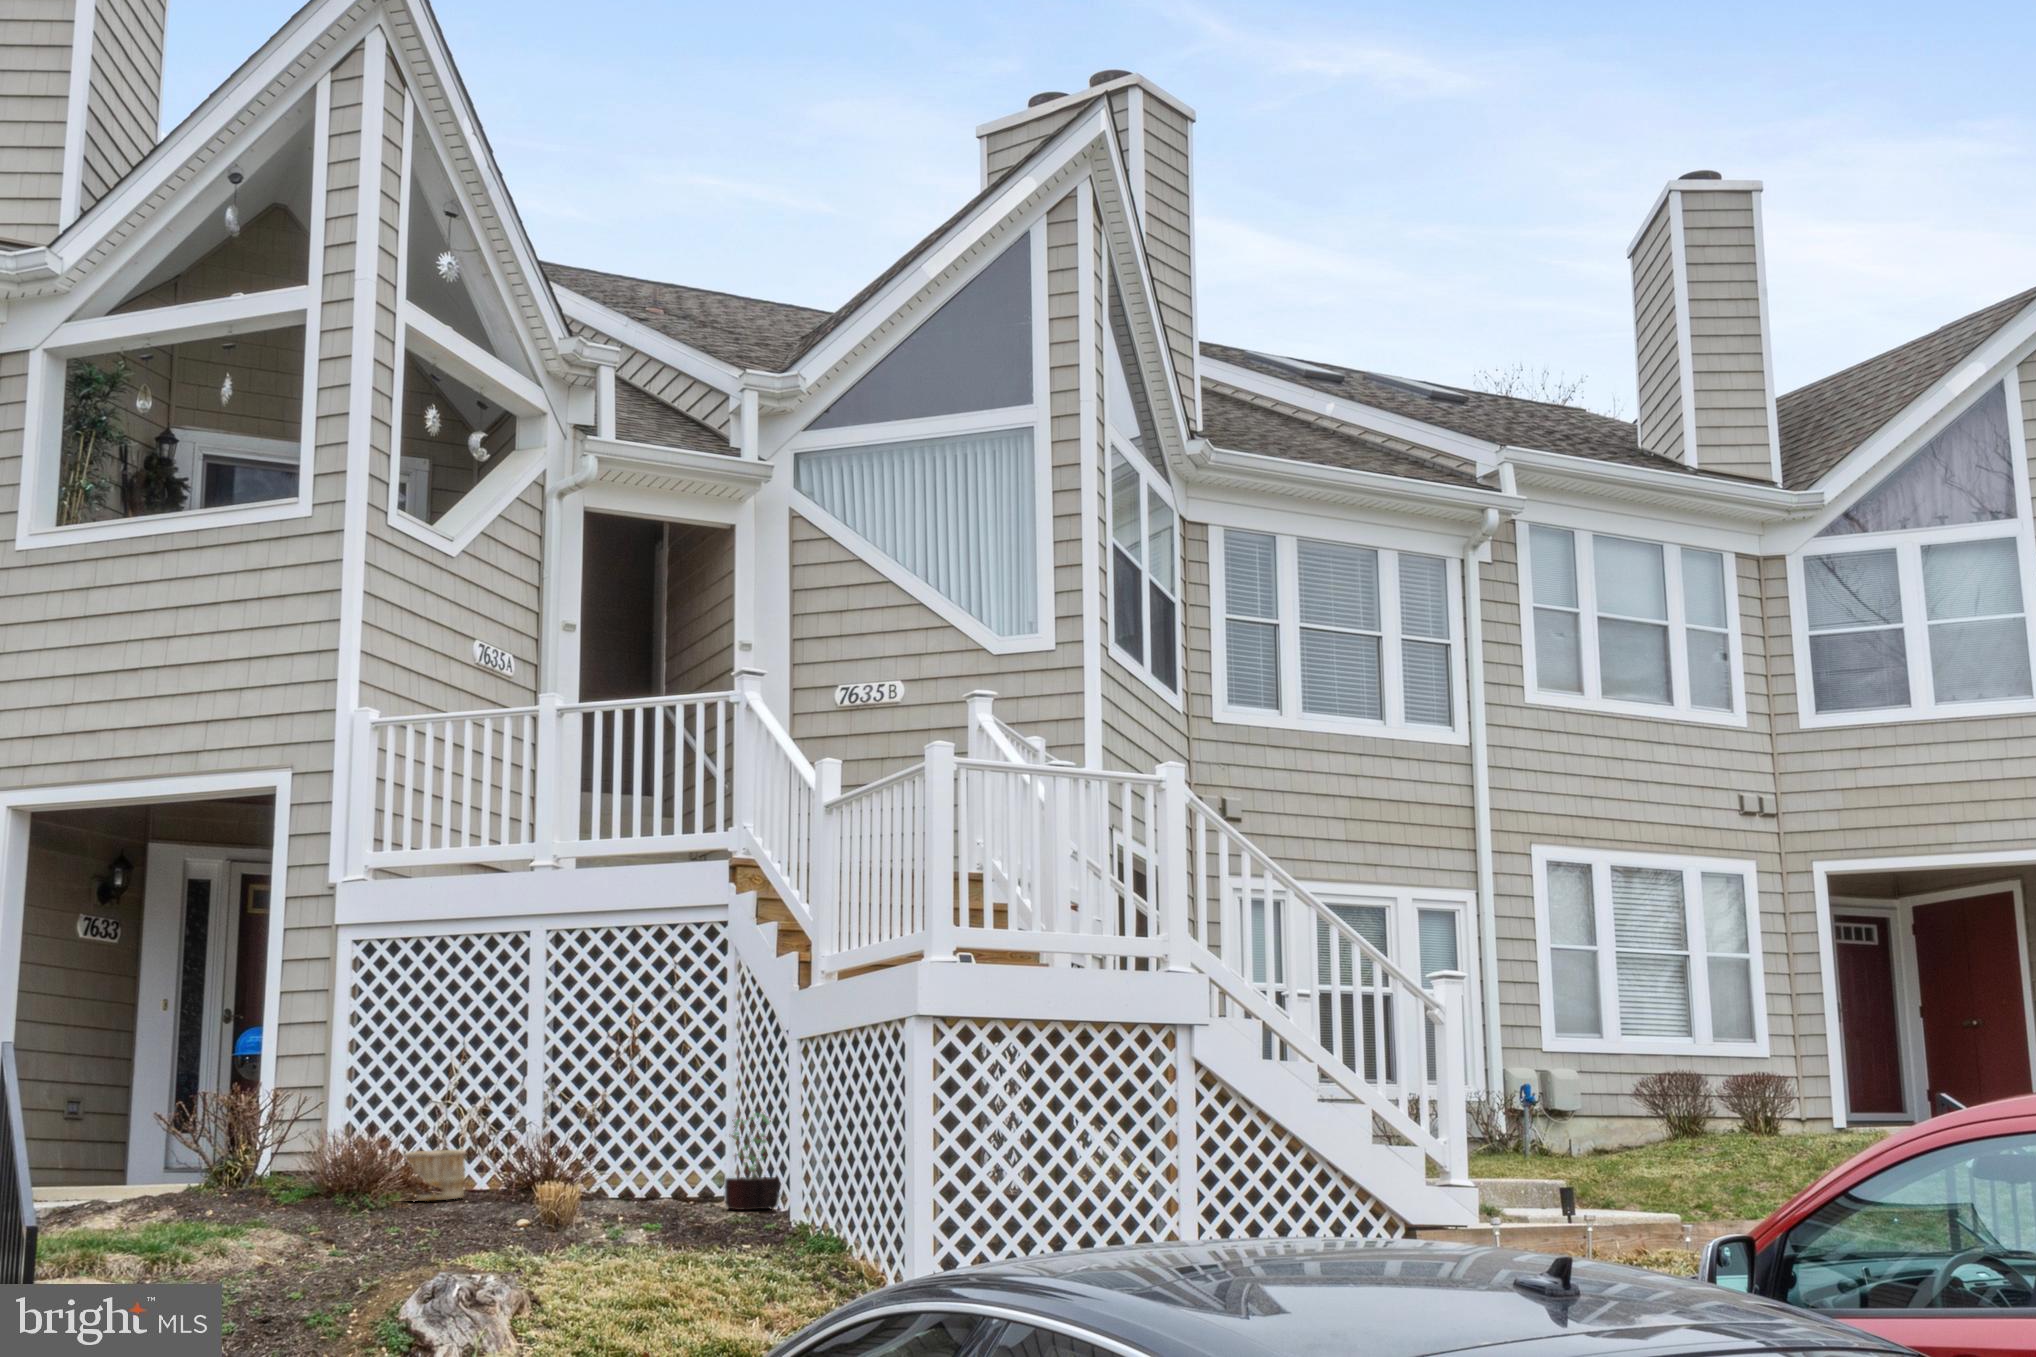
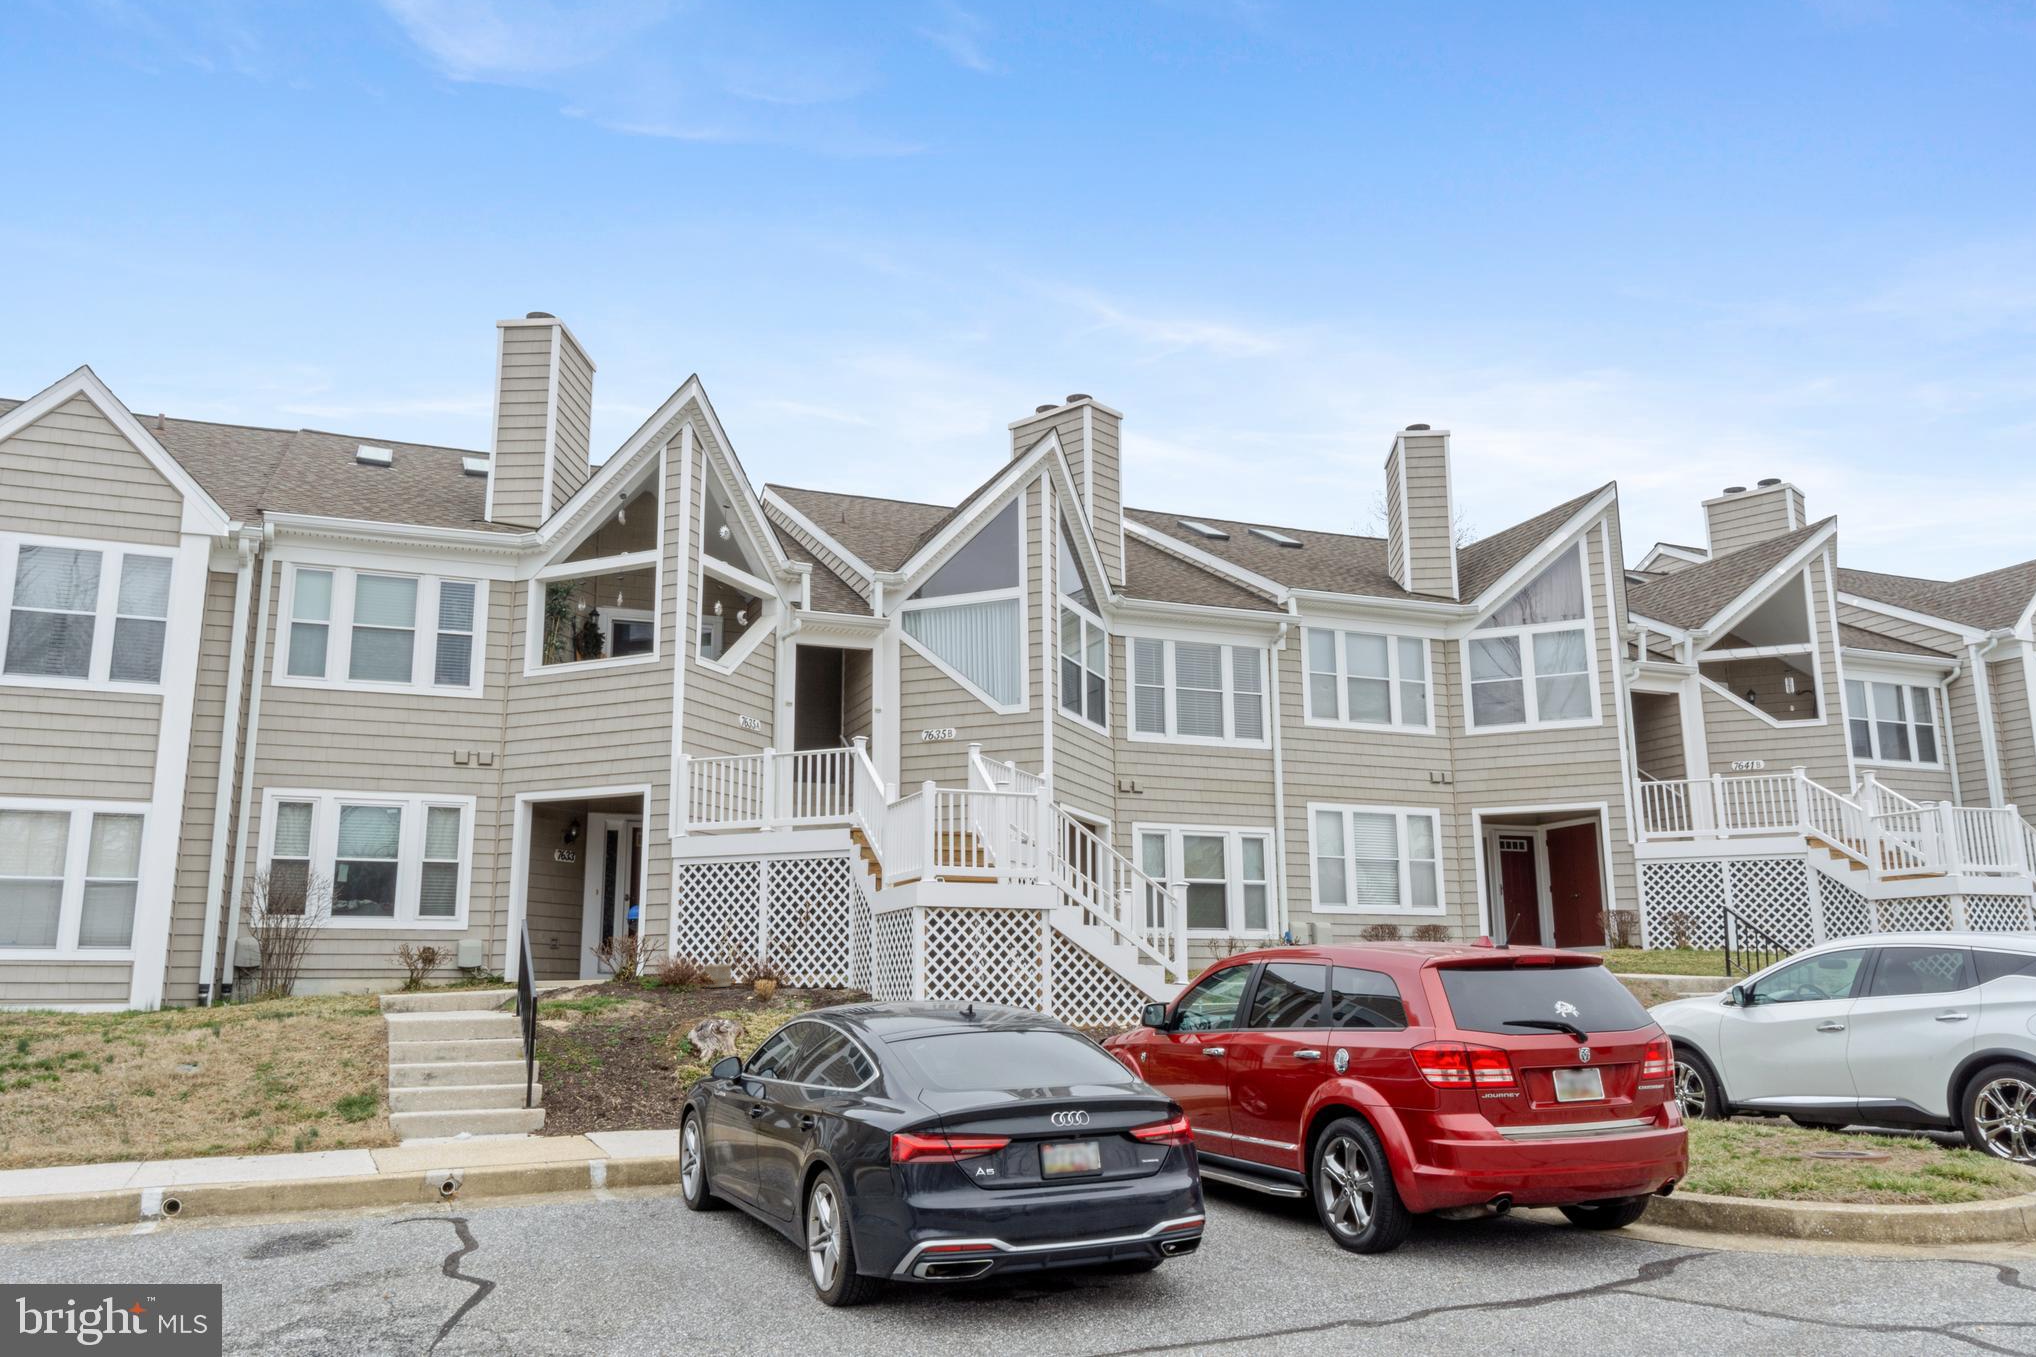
decorative plant: present [725,1114,780,1210] -> none [842,948,868,993]

